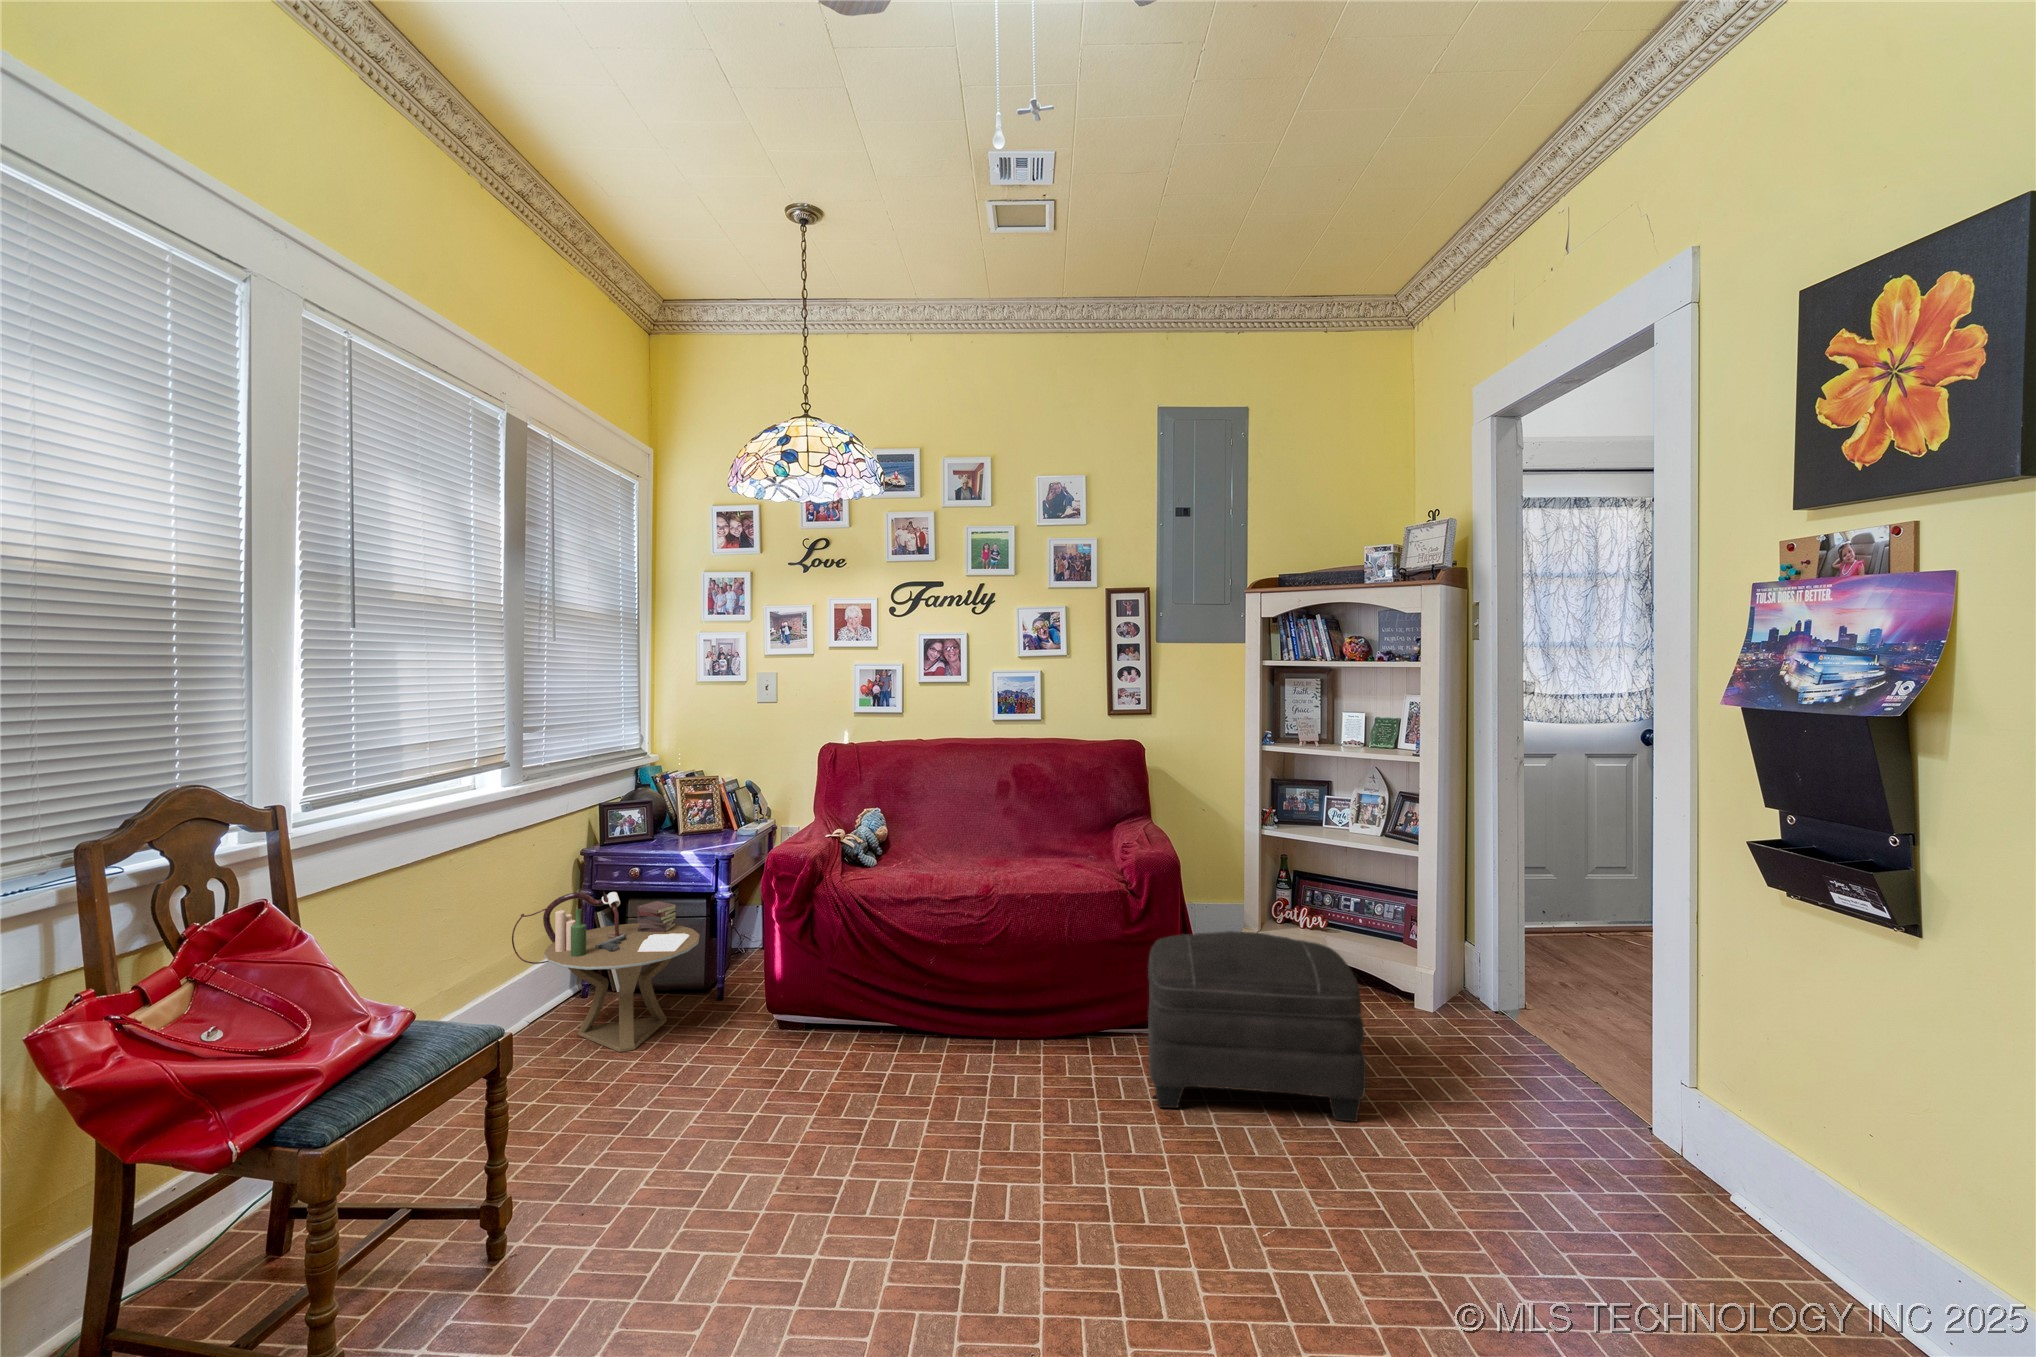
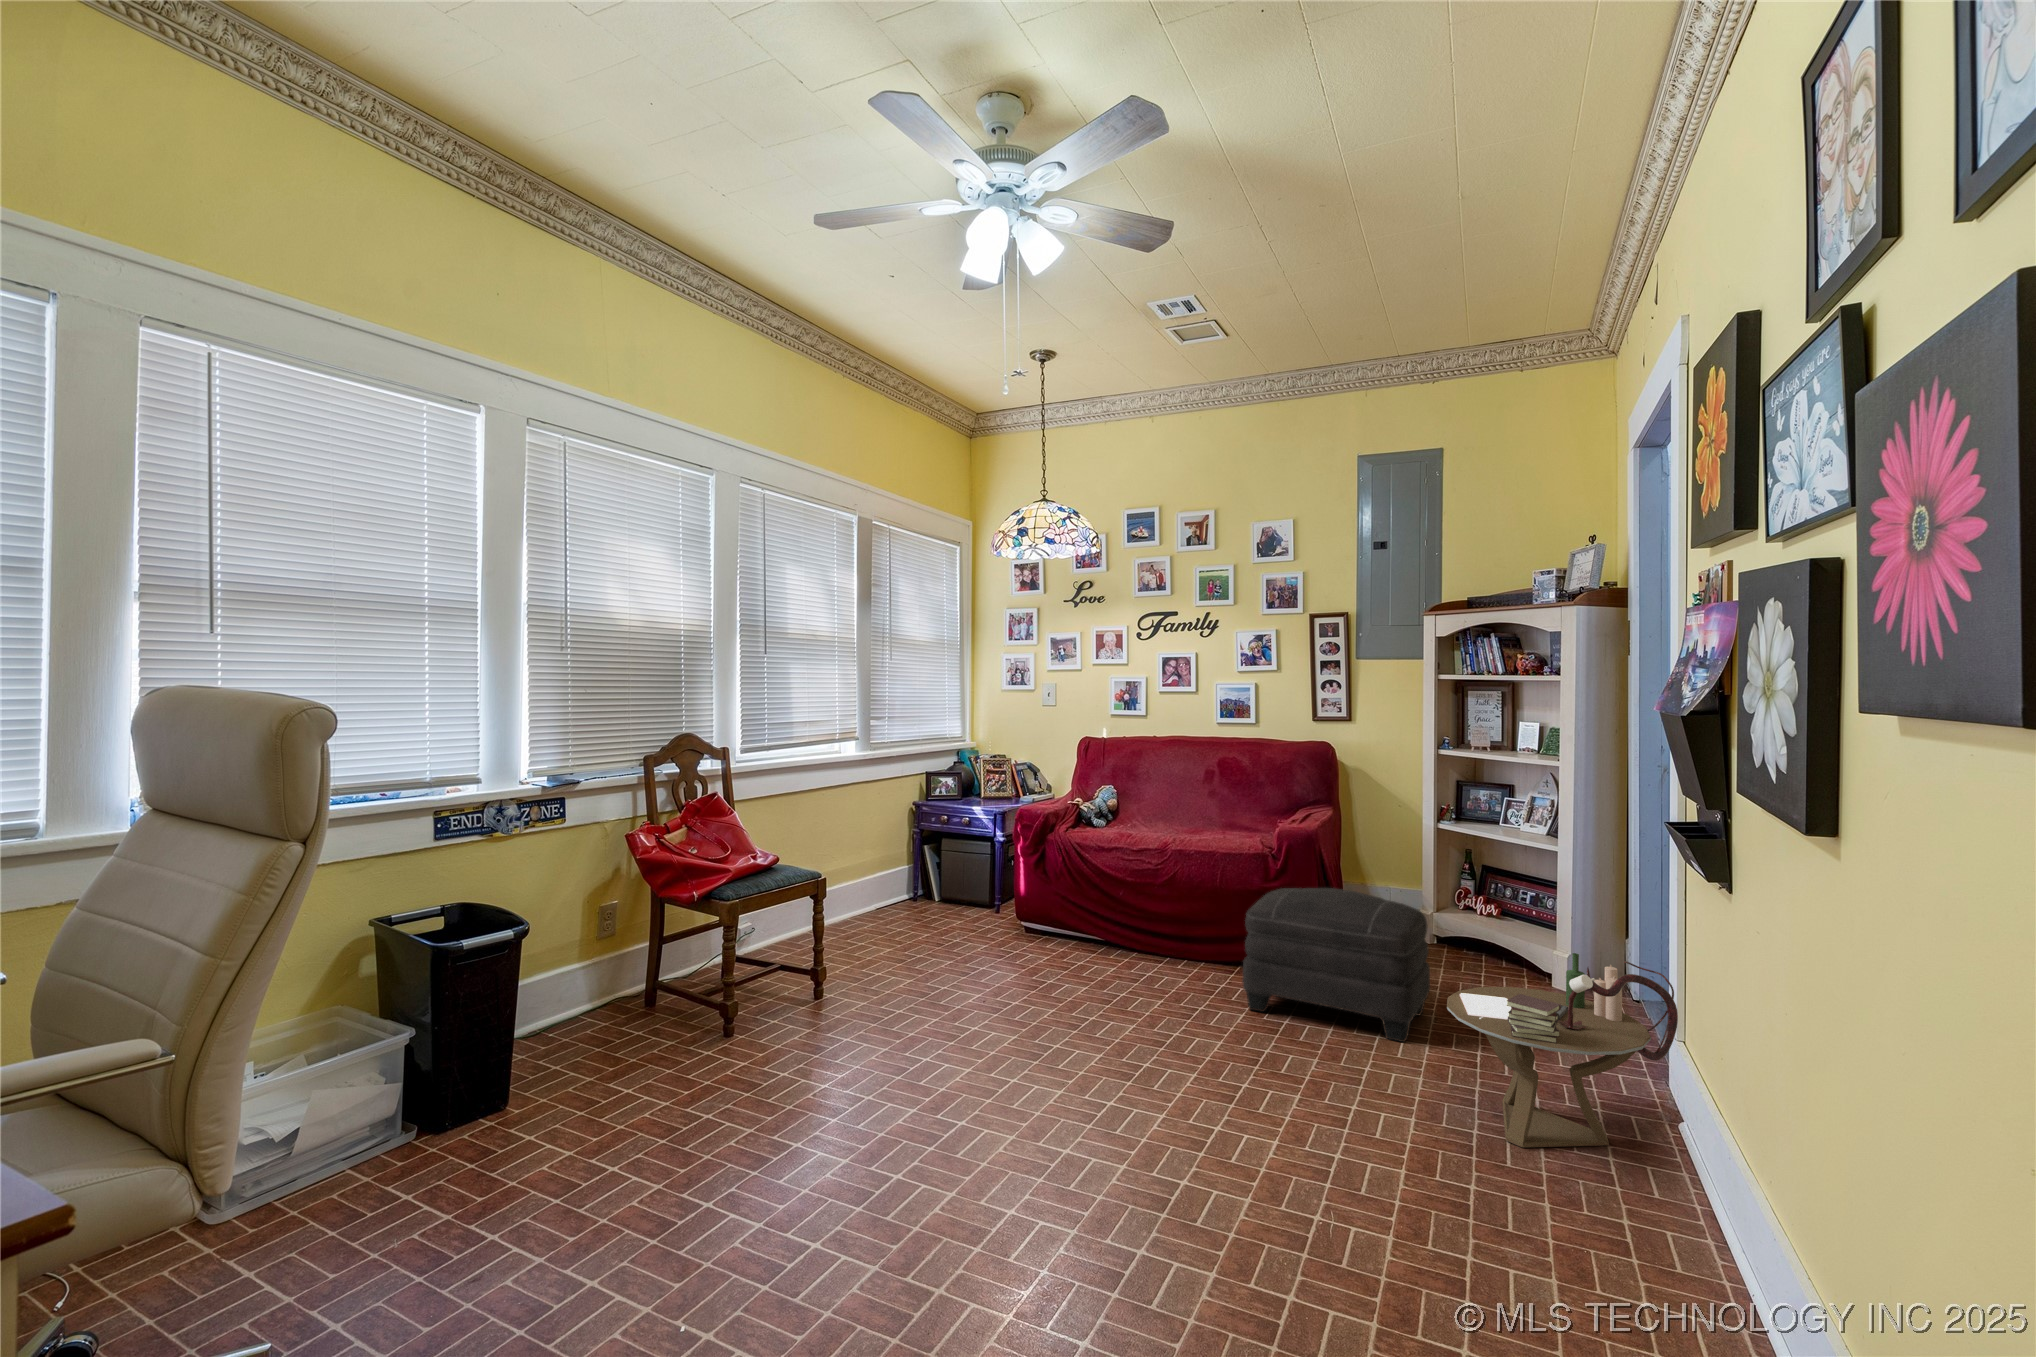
side table: present [512,891,700,1052] -> present [1447,953,1678,1147]

